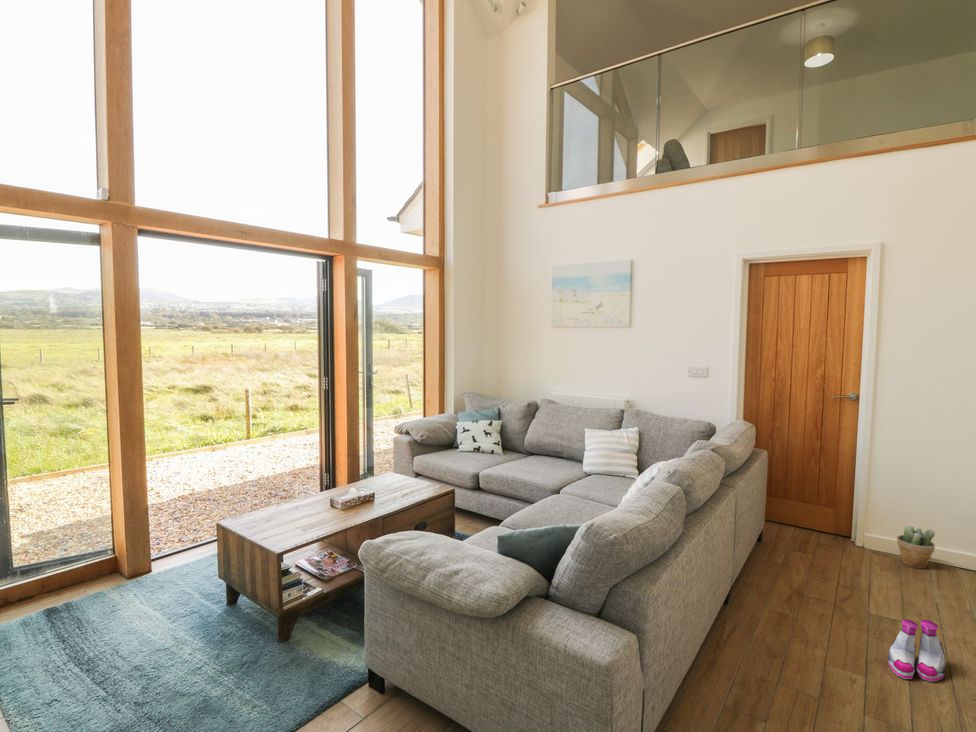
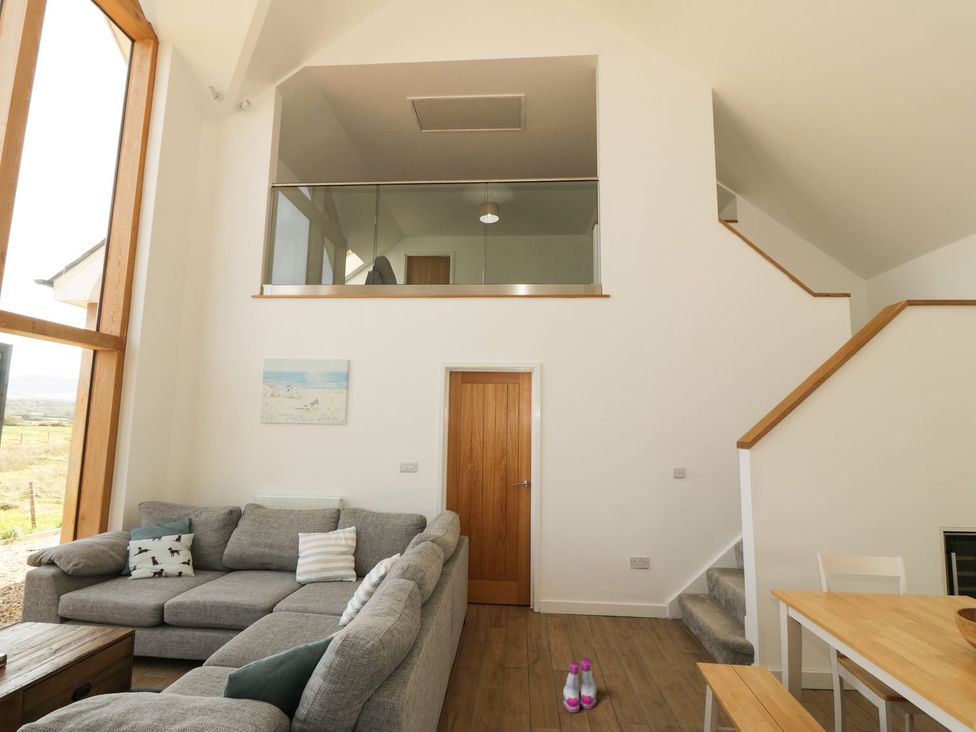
potted plant: present [897,526,935,569] -> none [559,585,582,619]

